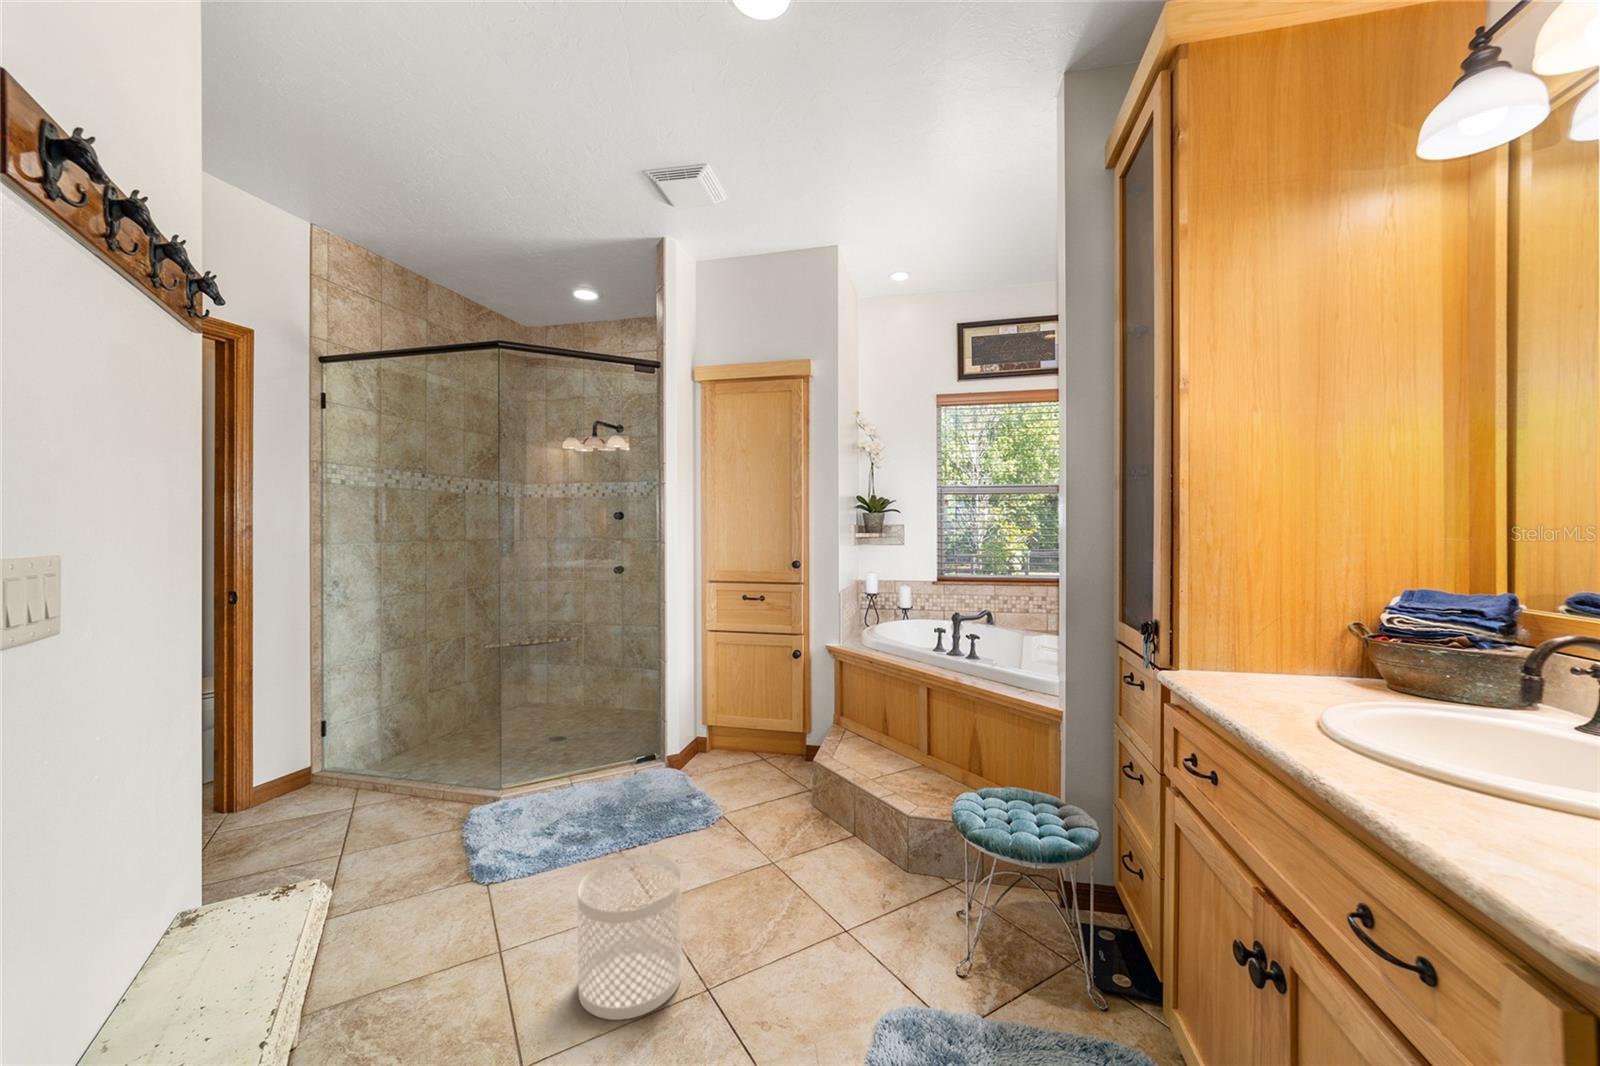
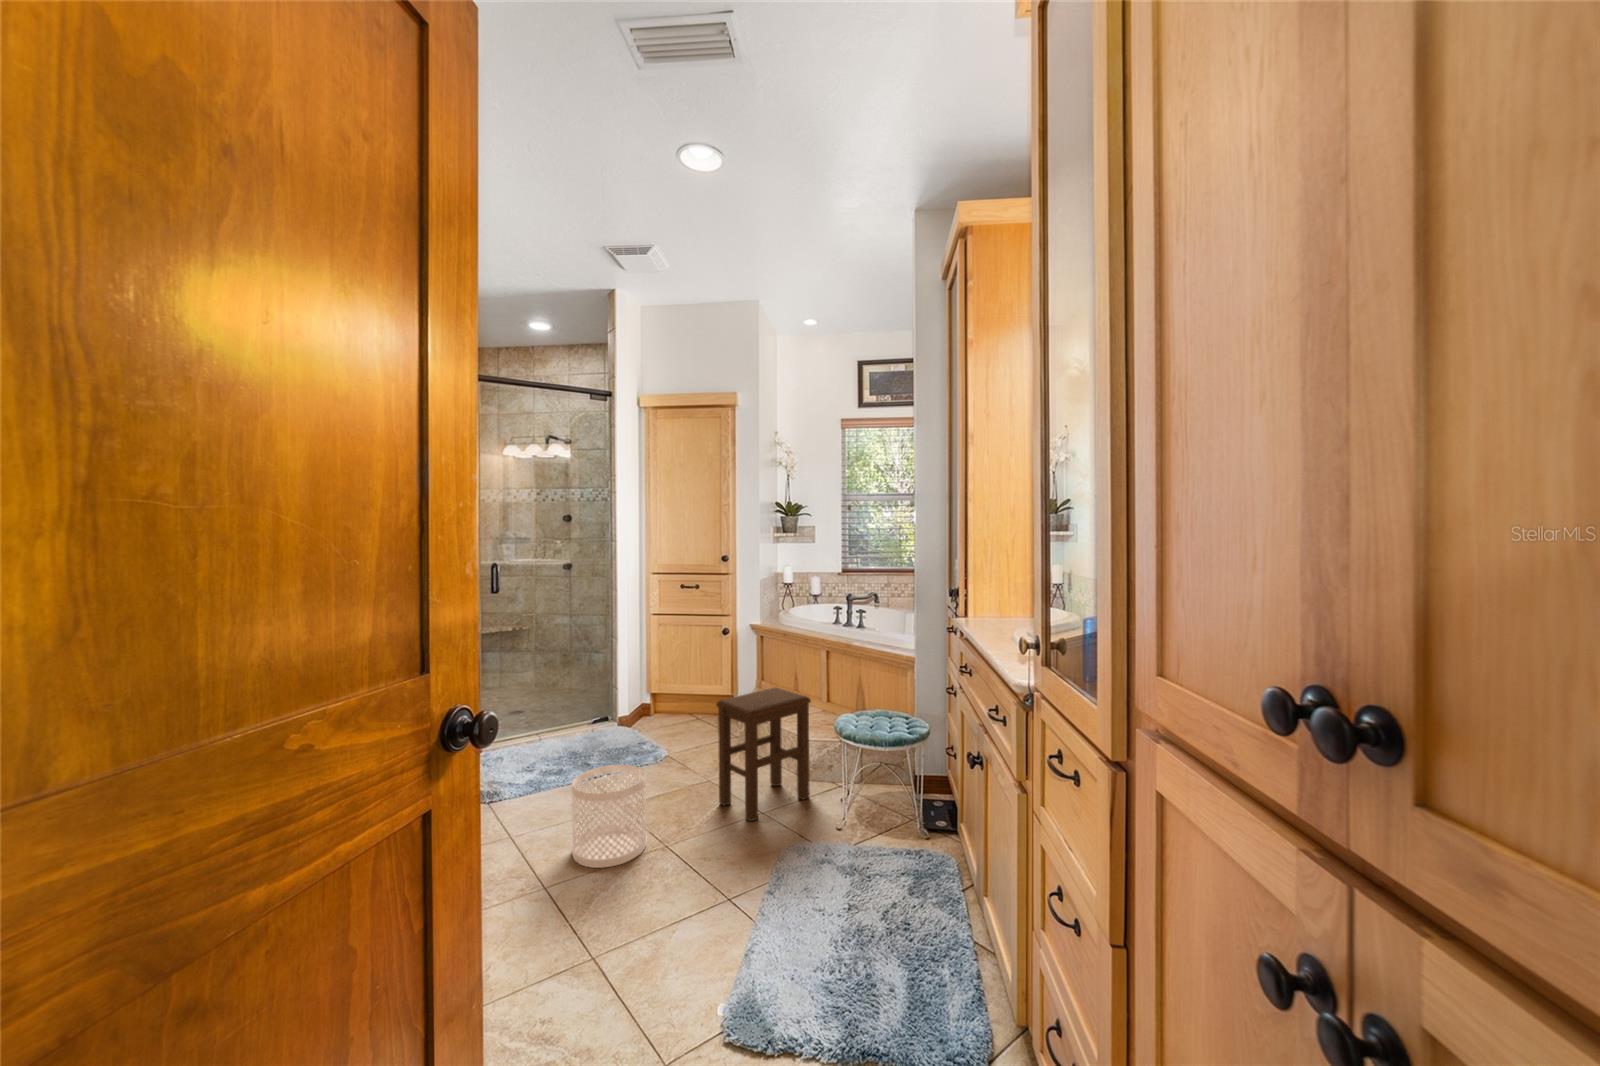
stool: none [782,743,913,944] -> present [716,687,811,821]

